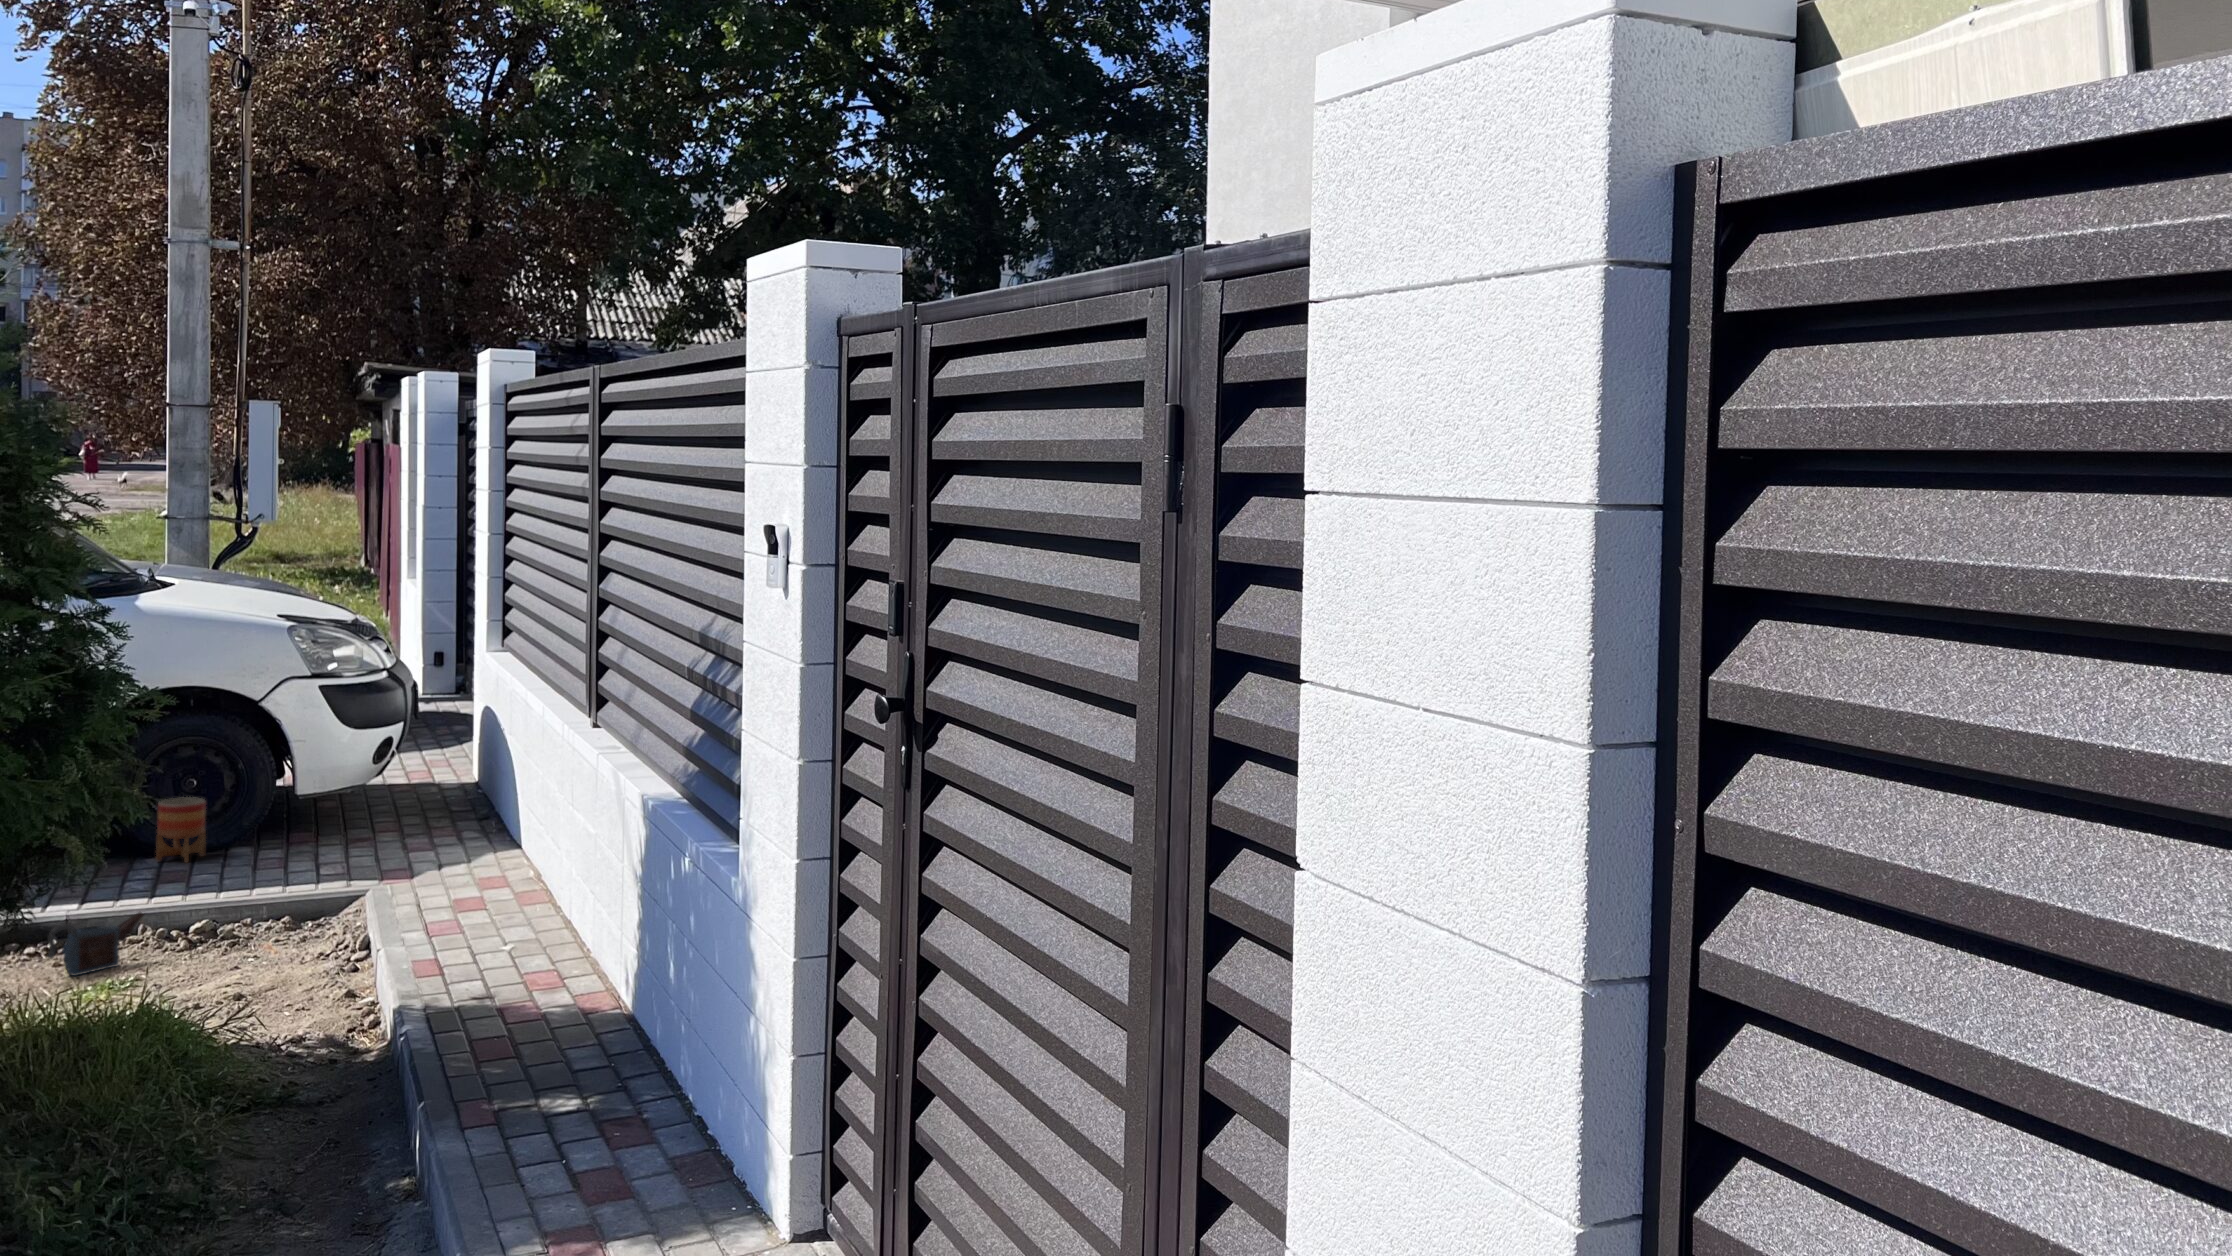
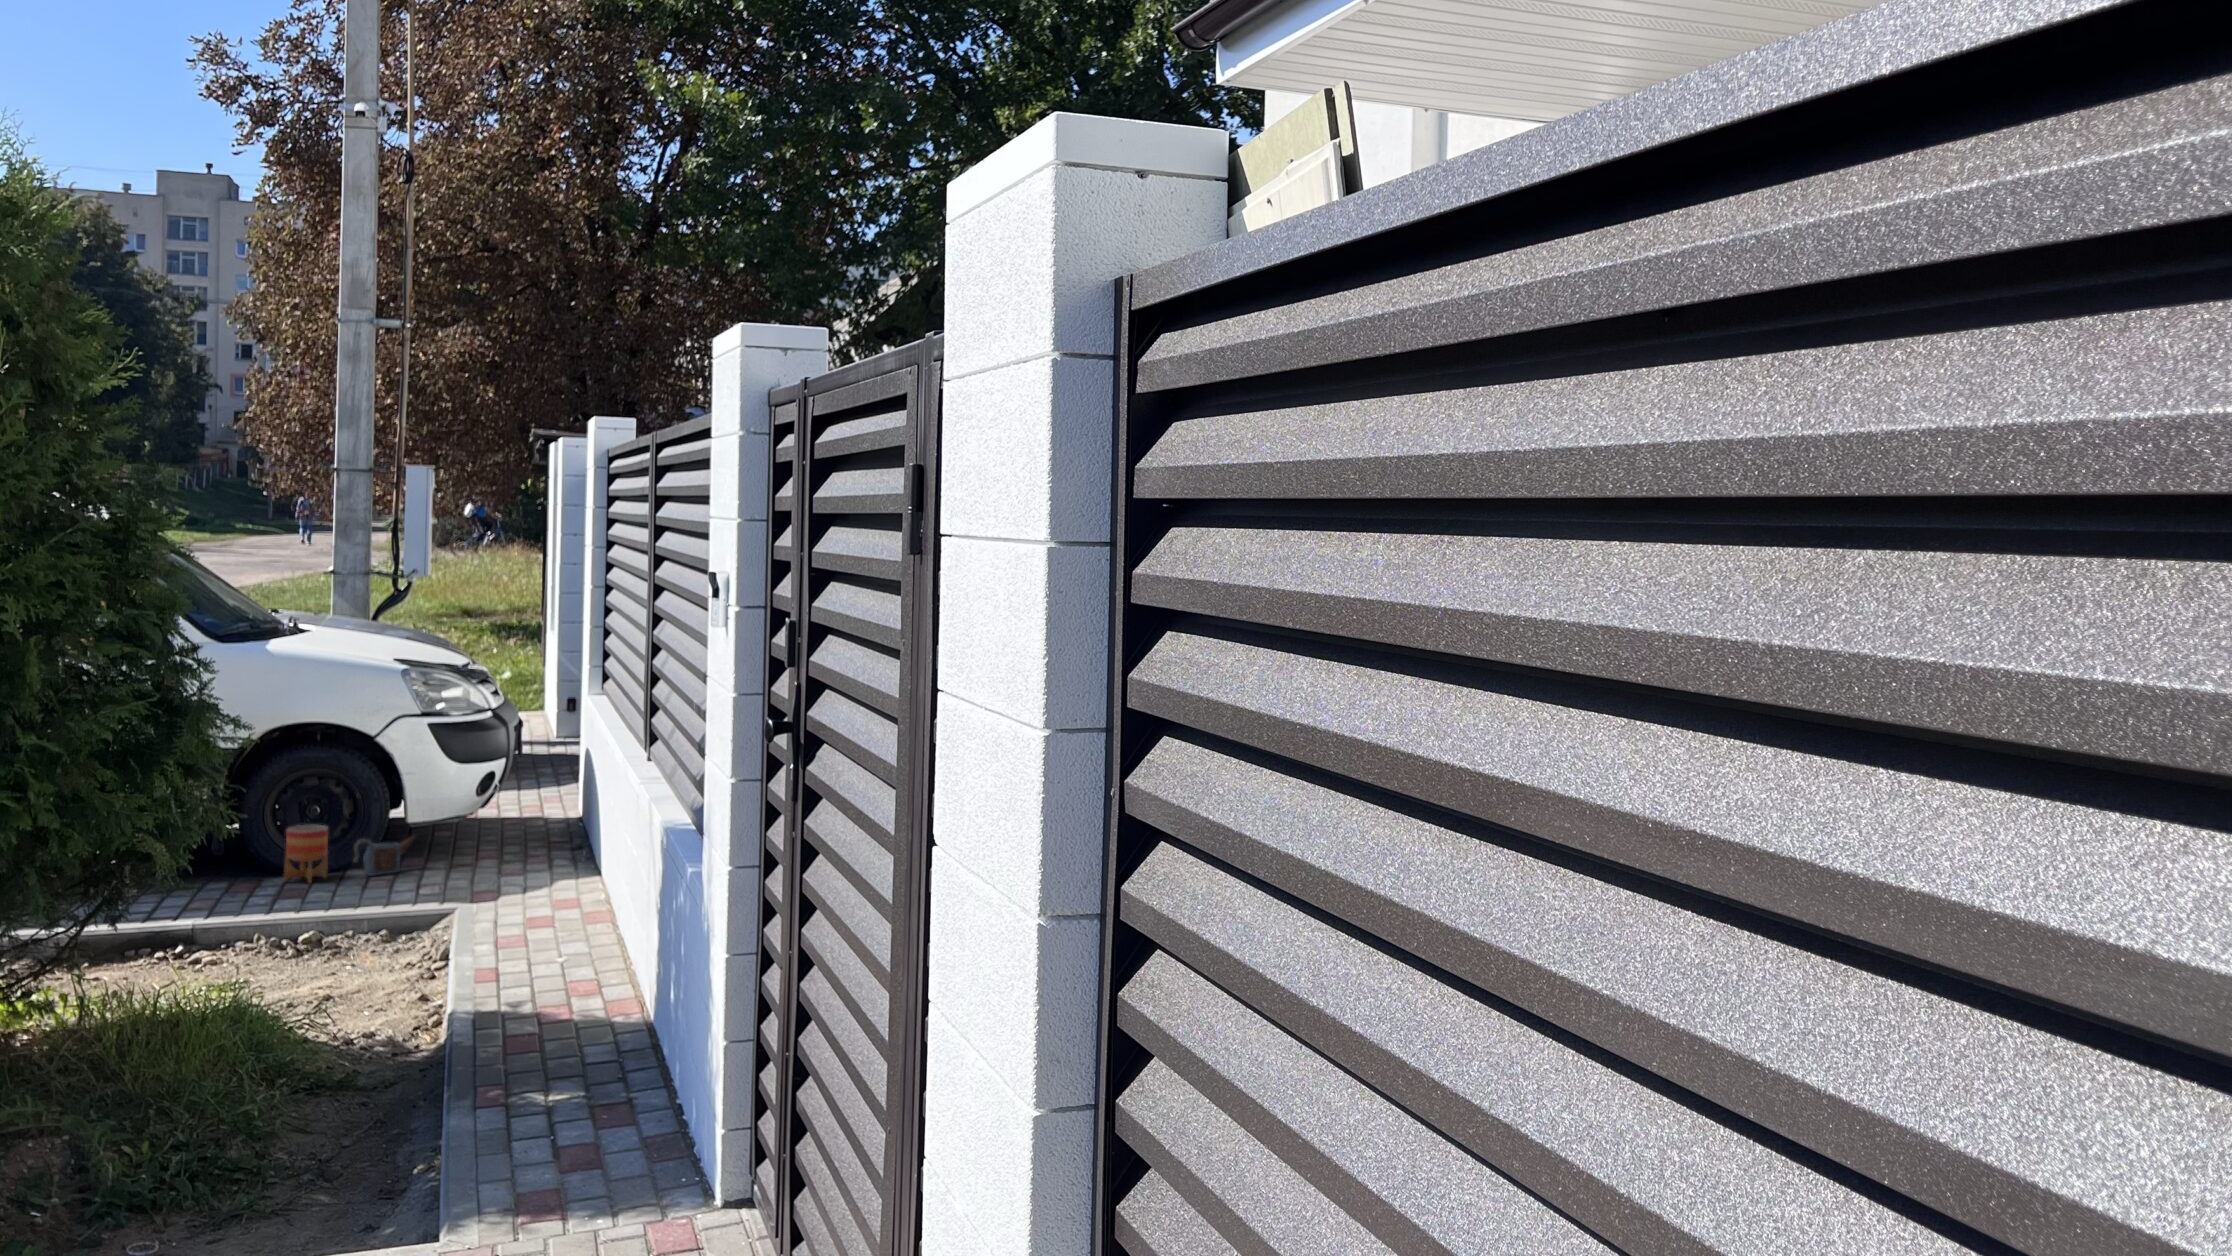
watering can: present [47,912,144,976] -> present [354,835,416,876]

